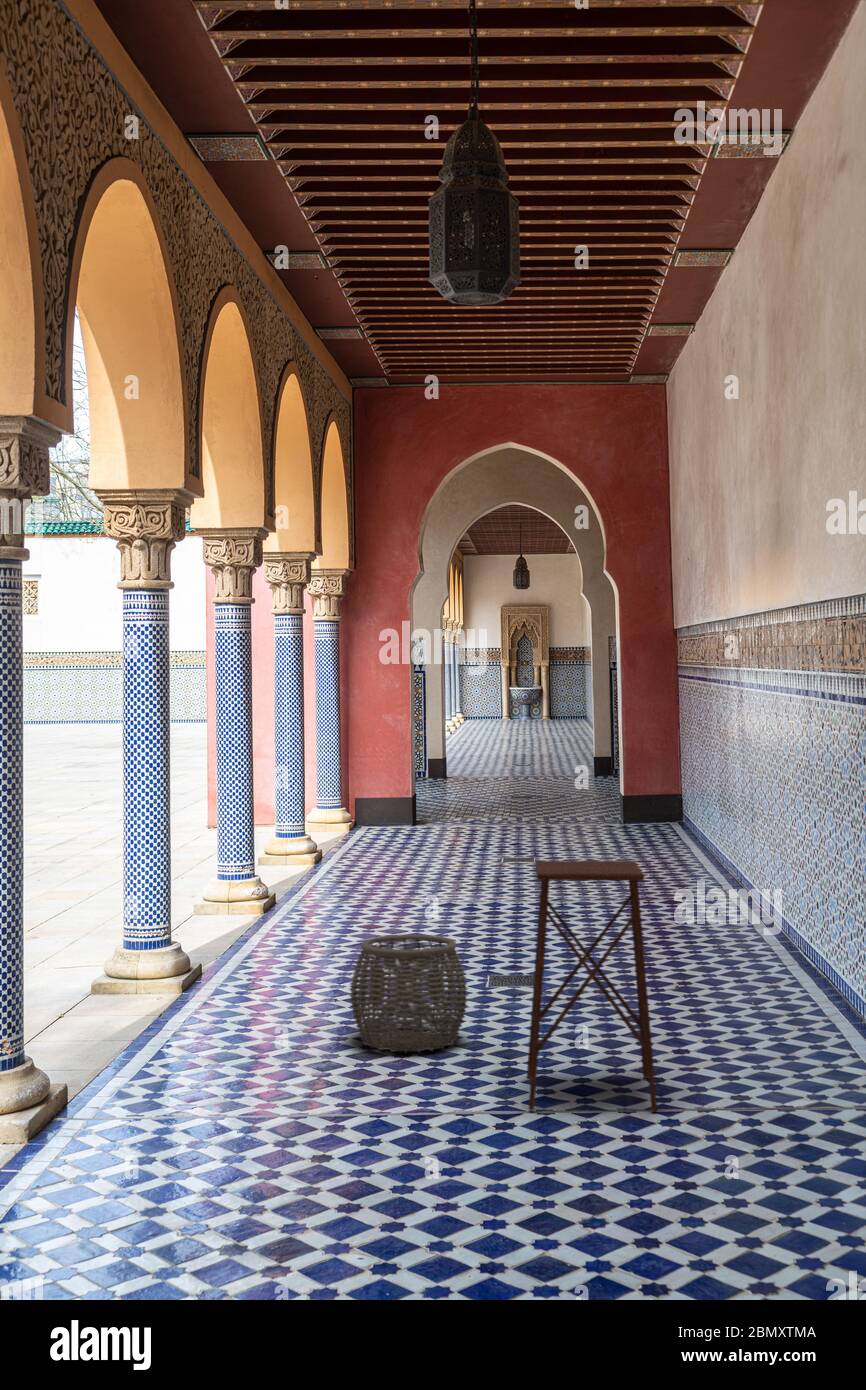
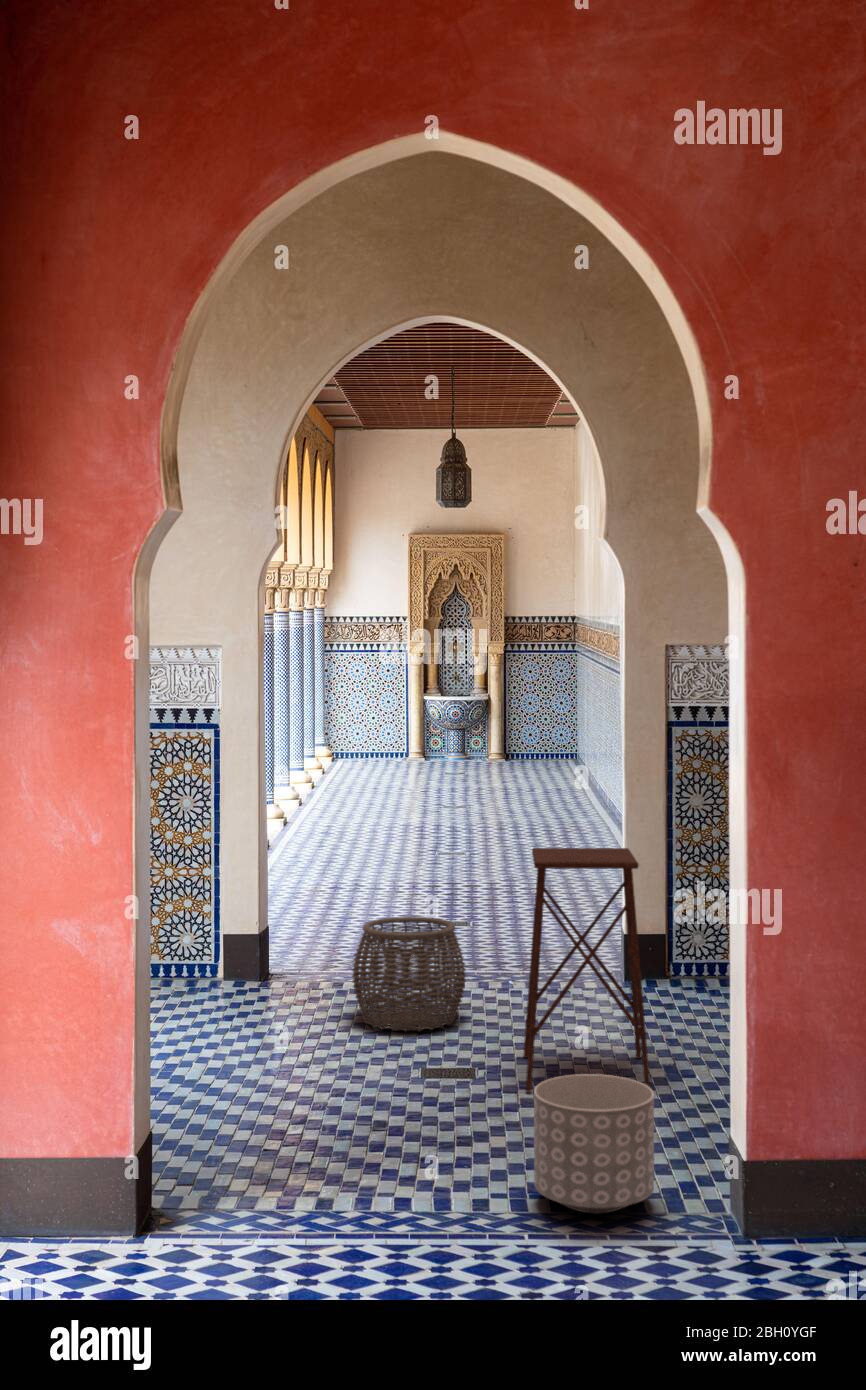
planter: none [536,1086,657,1225] -> present [534,1074,654,1214]

